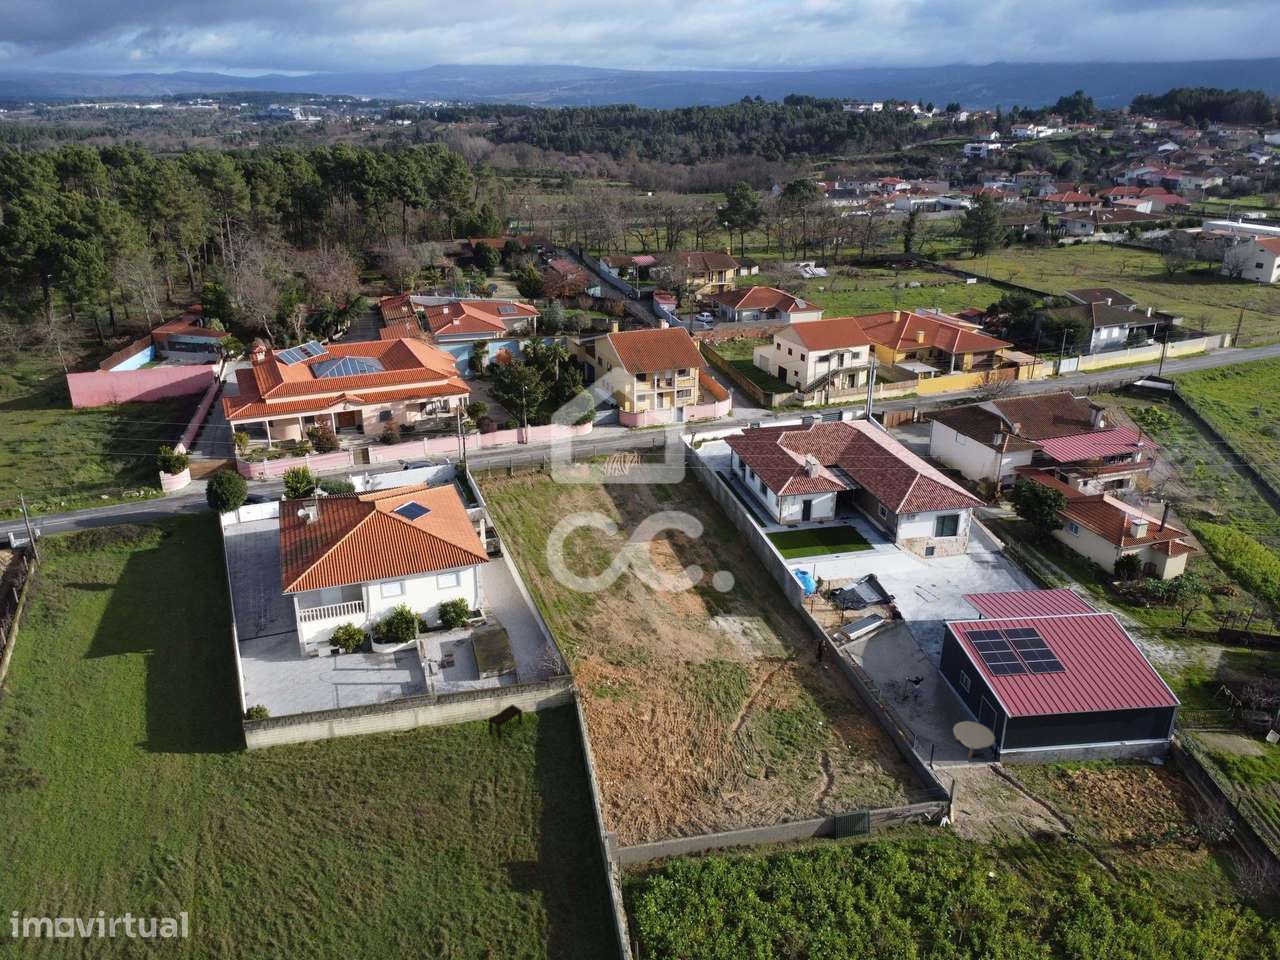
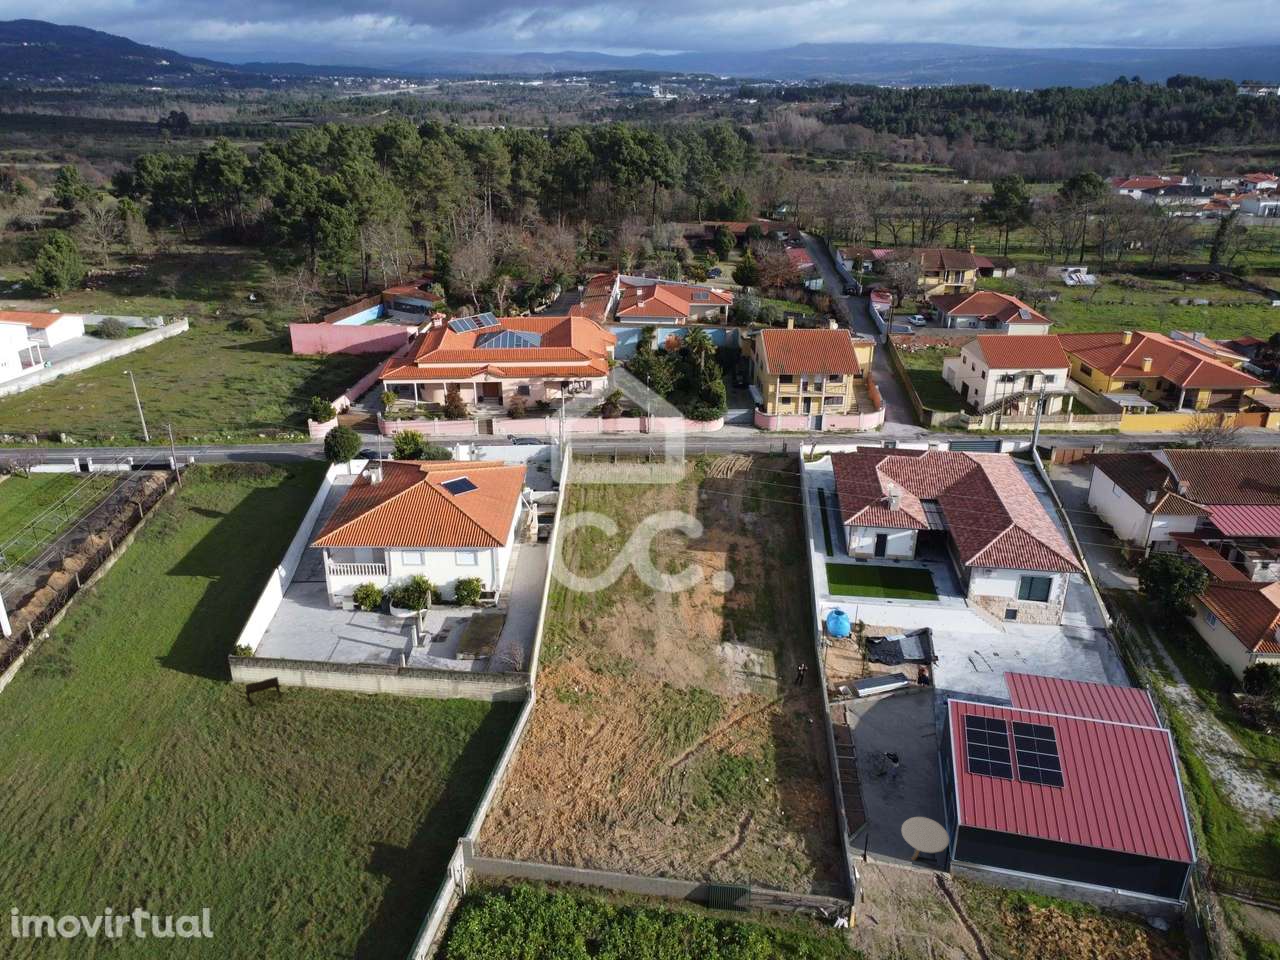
bench: present [489,705,522,739] -> present [245,677,281,706]

